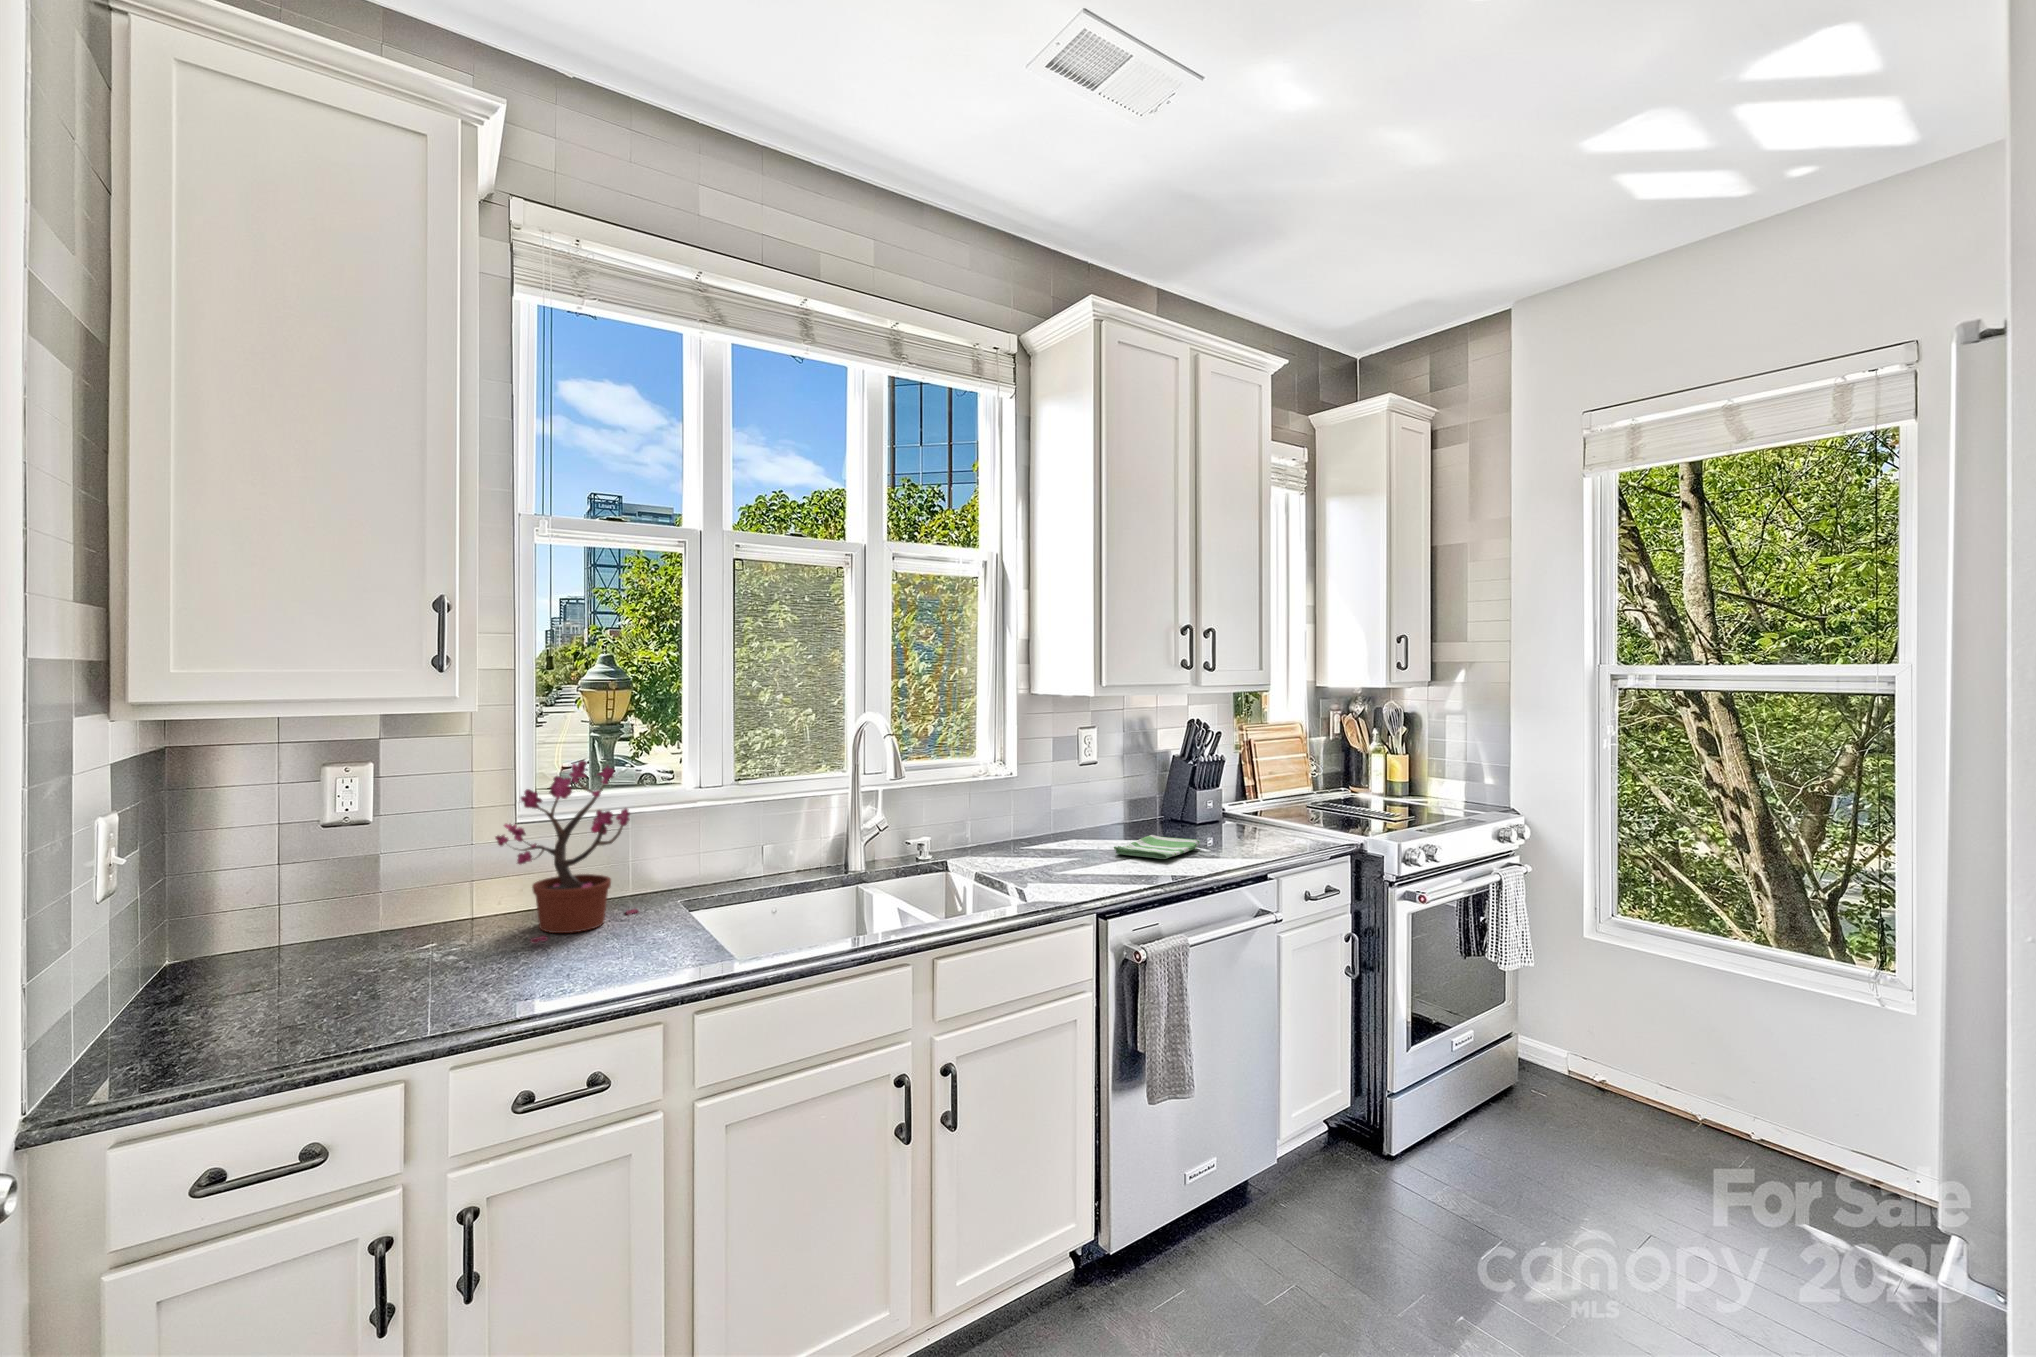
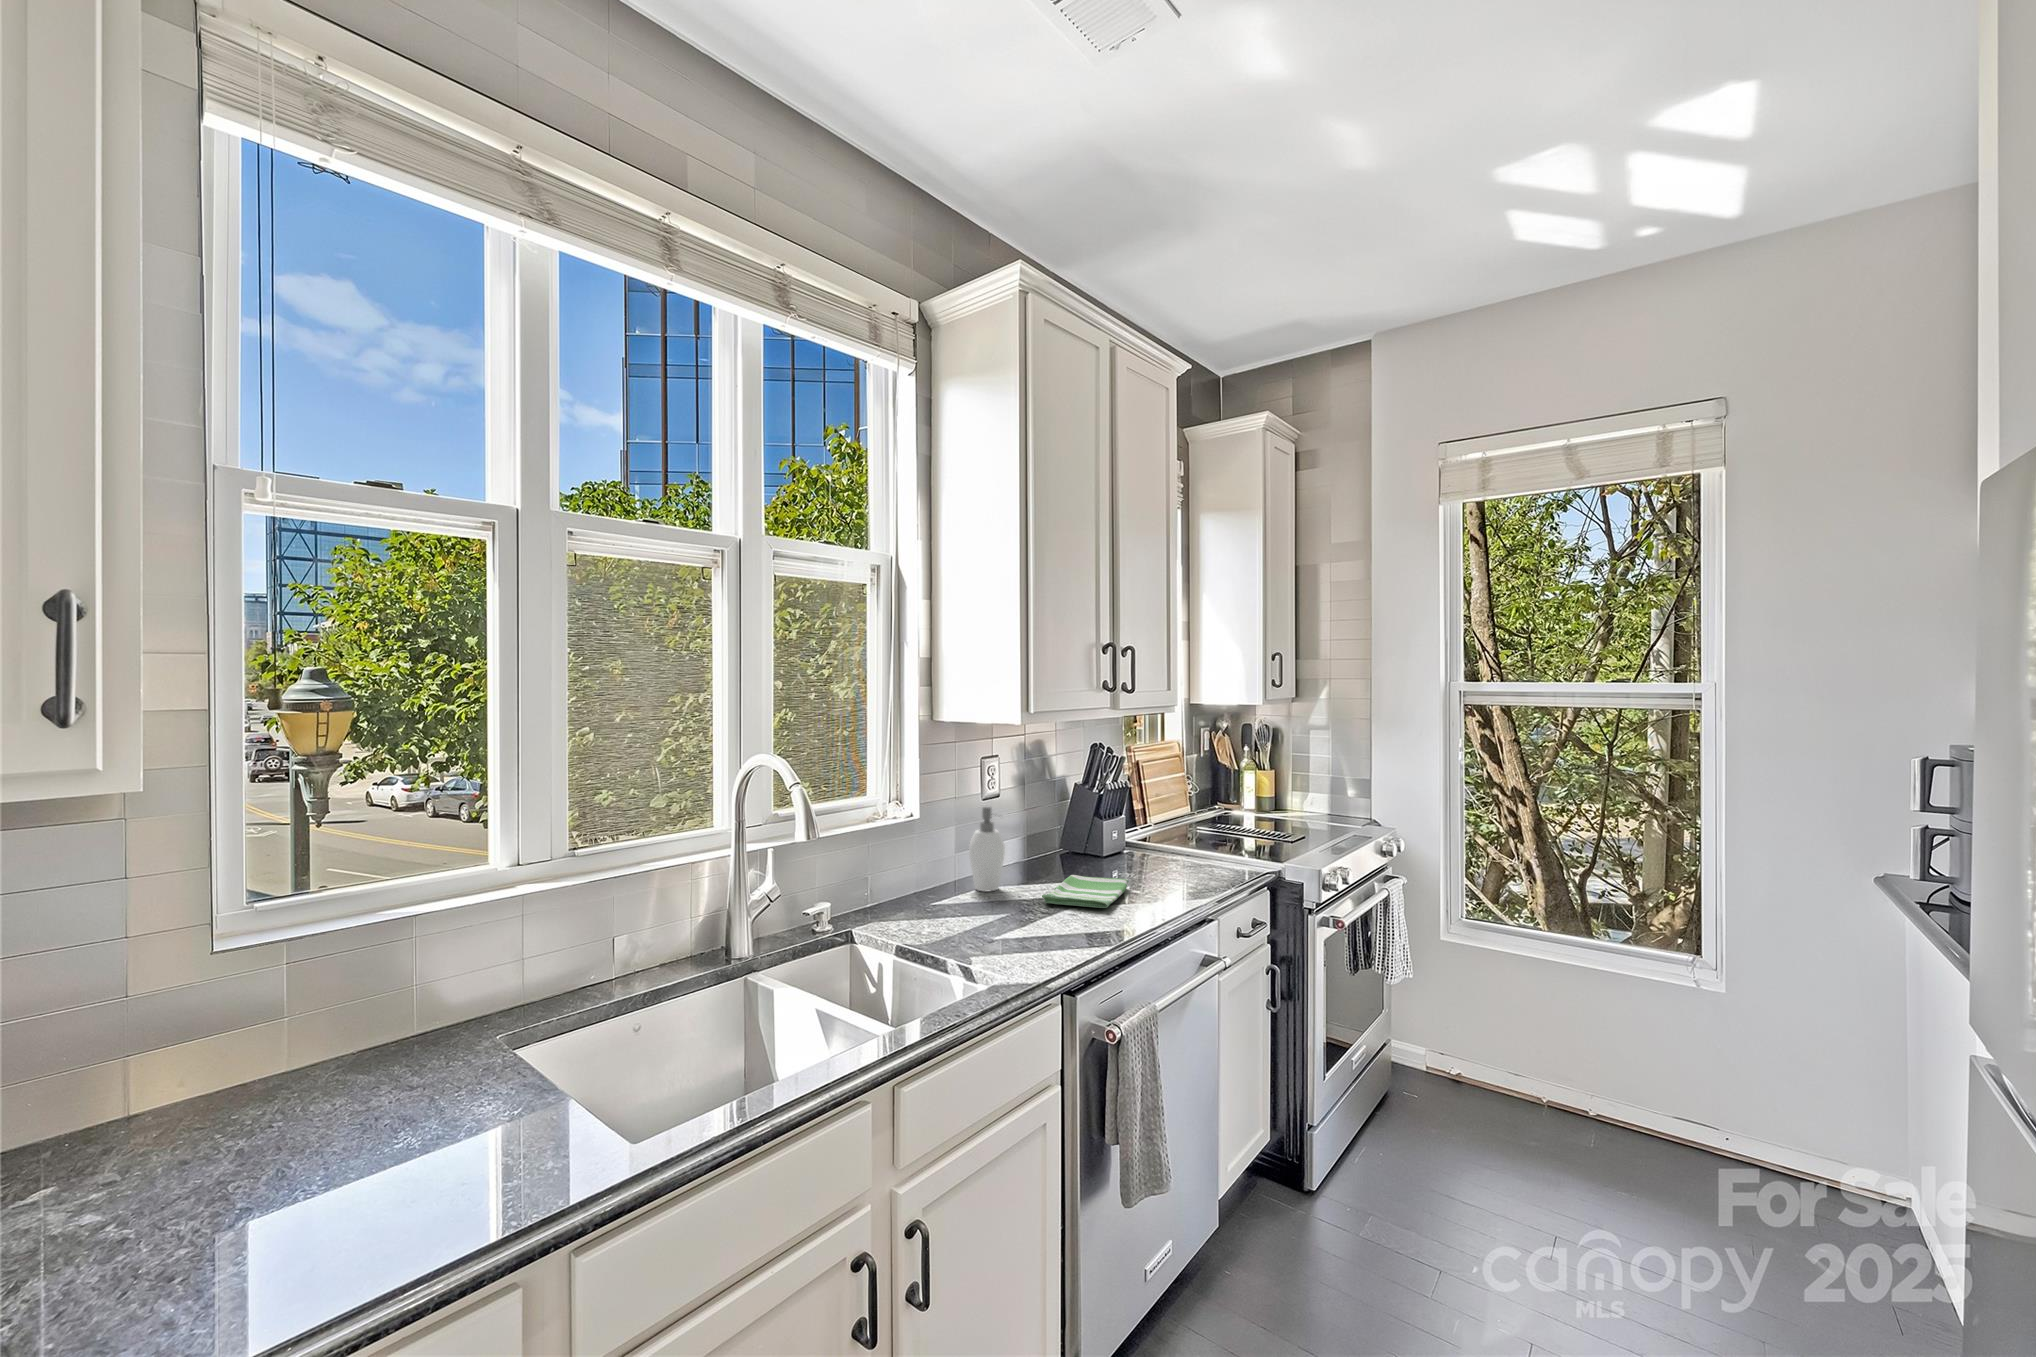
potted plant: present [495,760,639,944] -> none [153,846,426,1175]
soap dispenser: none [1058,771,1089,844] -> present [969,807,1005,891]

